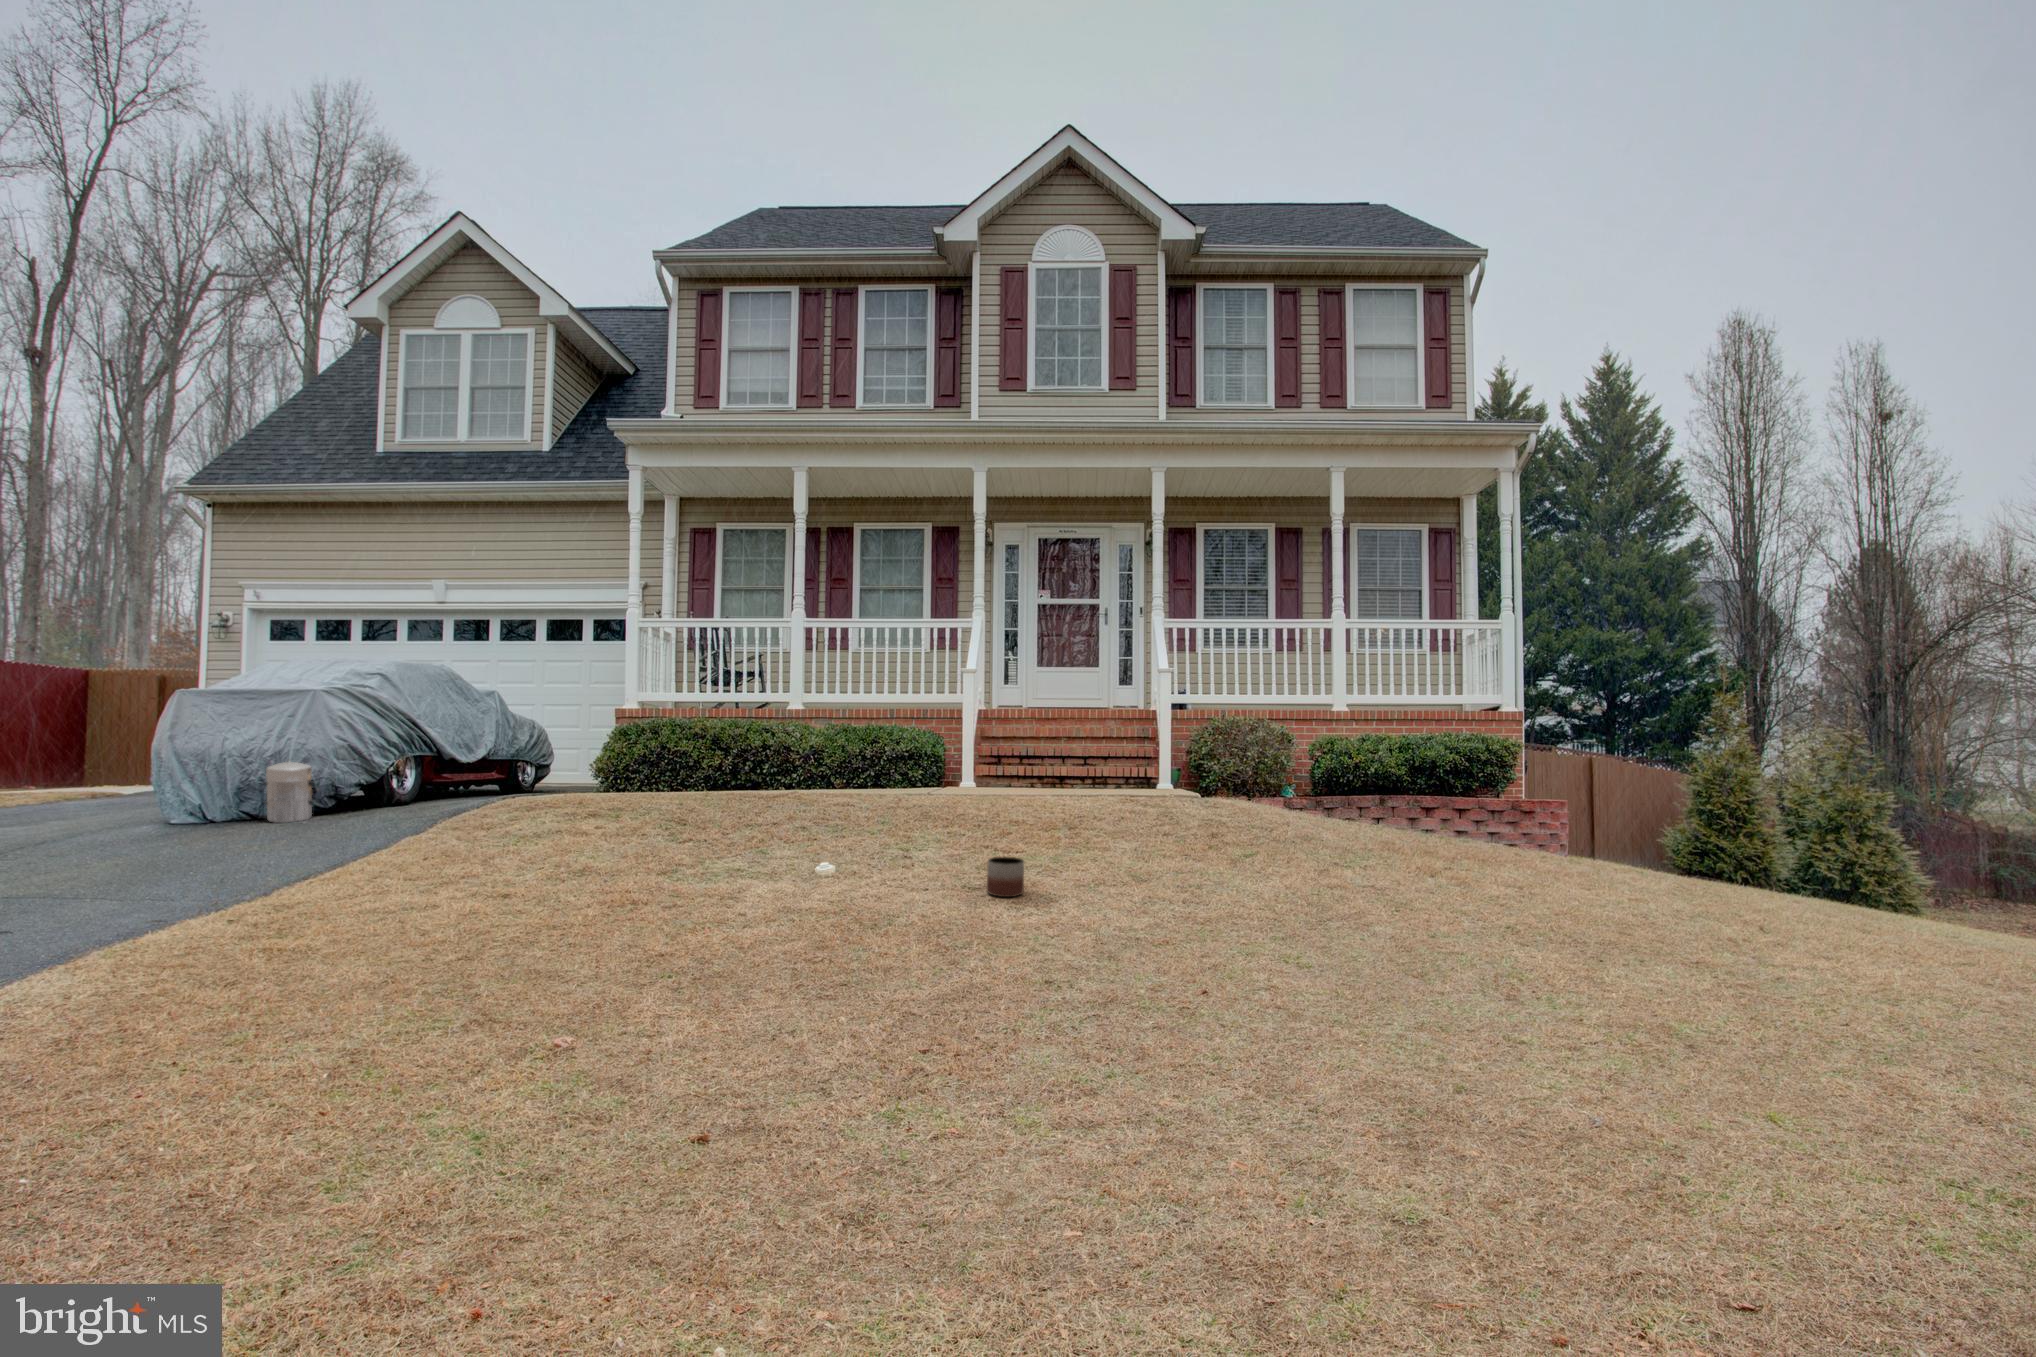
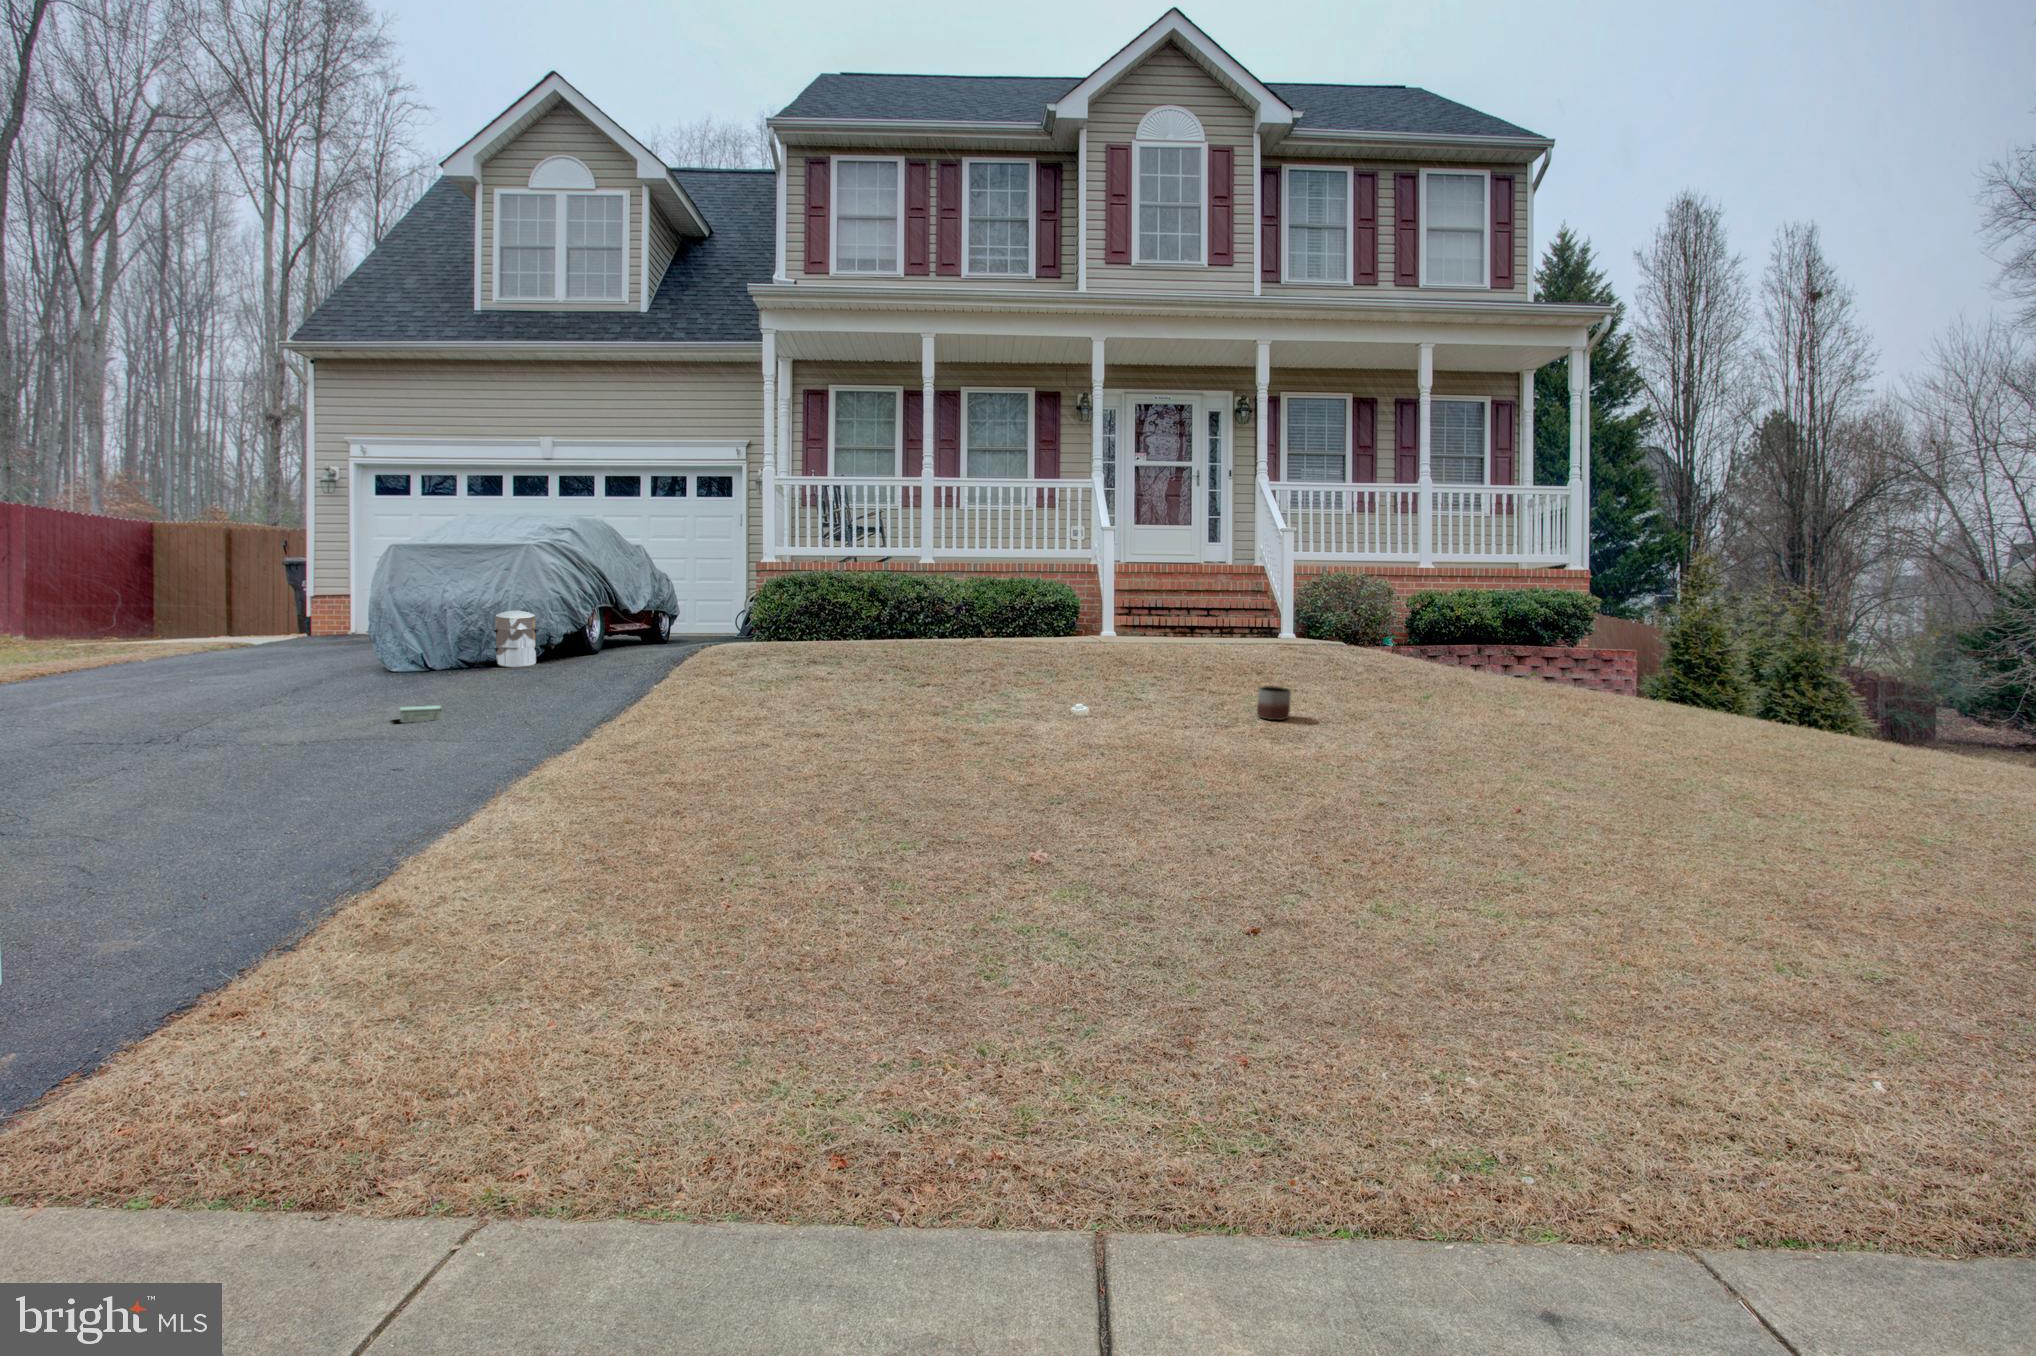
toolbox: none [51,870,109,891] -> present [400,705,443,723]

